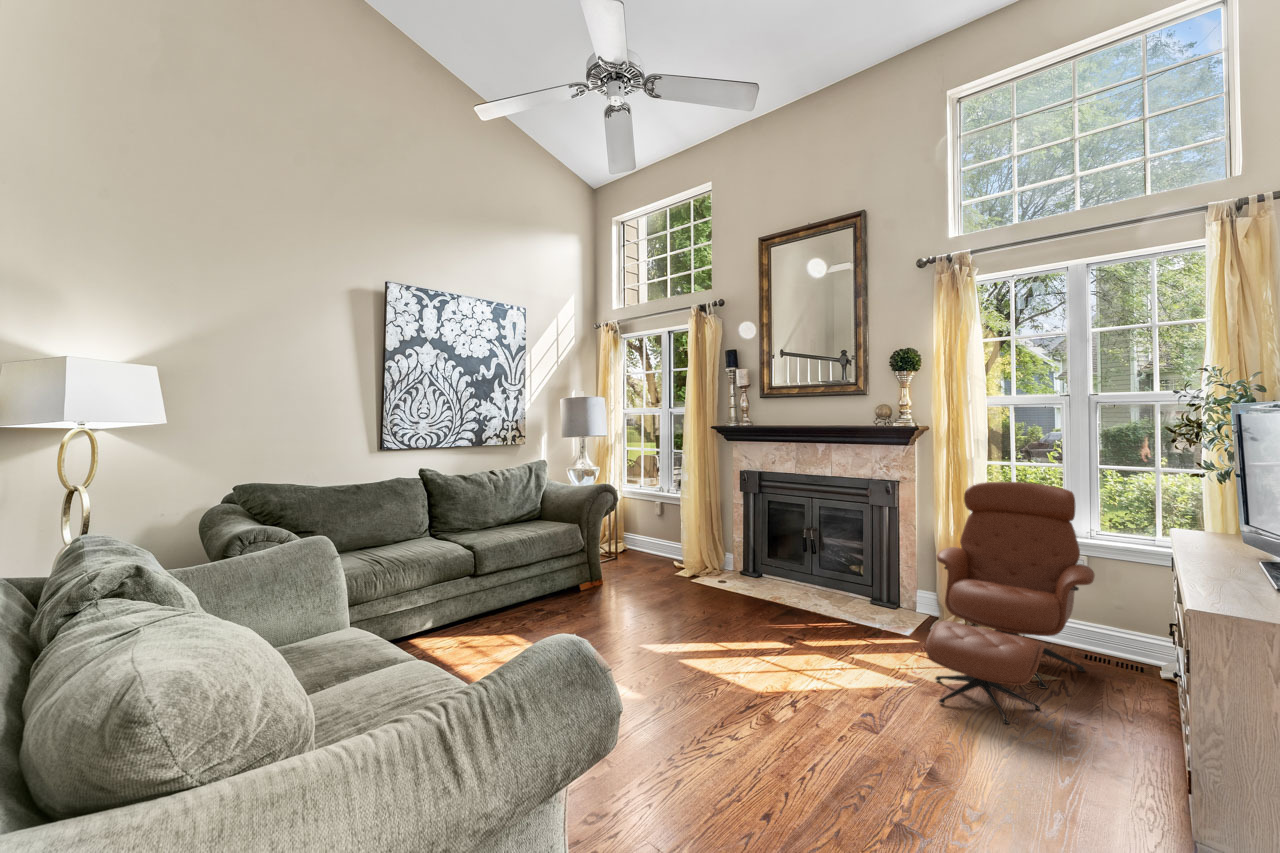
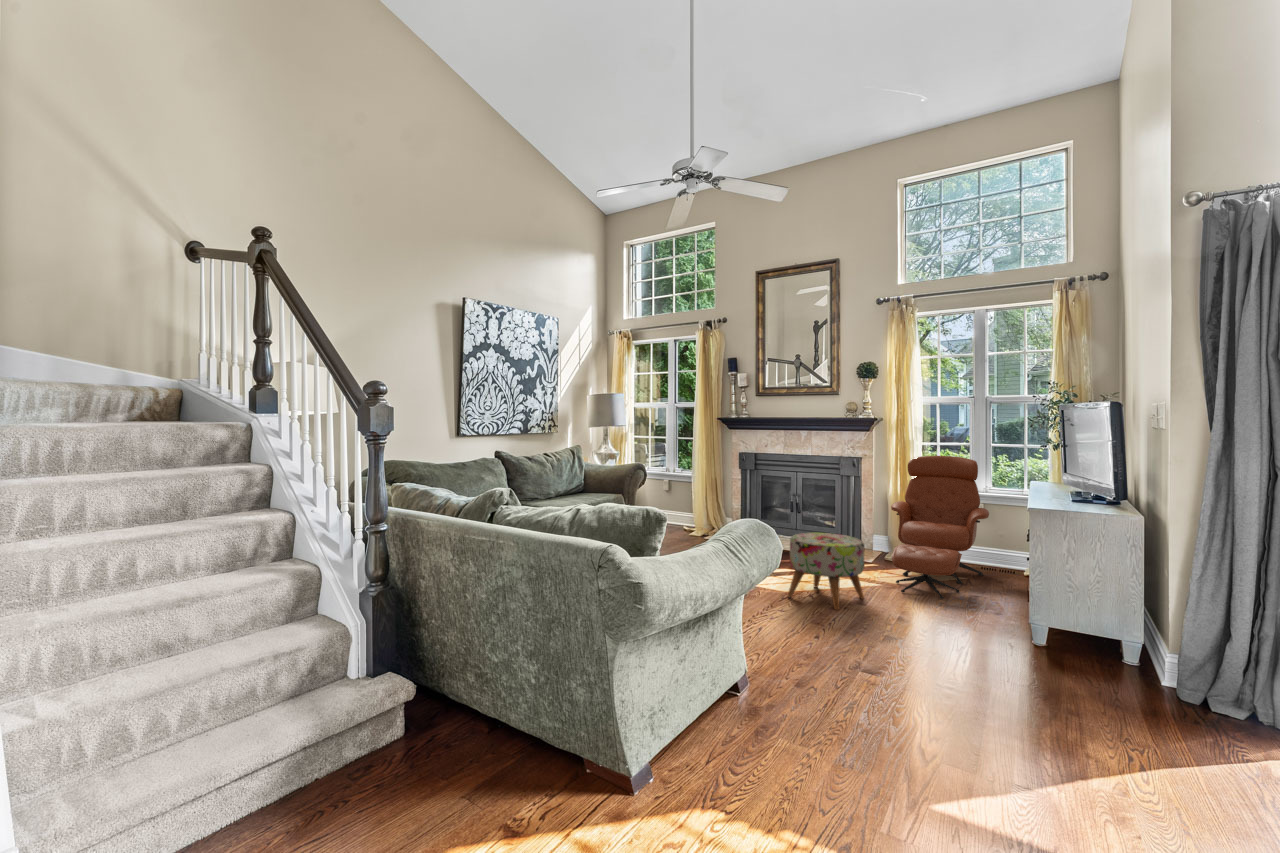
ottoman: none [751,599,873,738] -> present [788,533,865,610]

